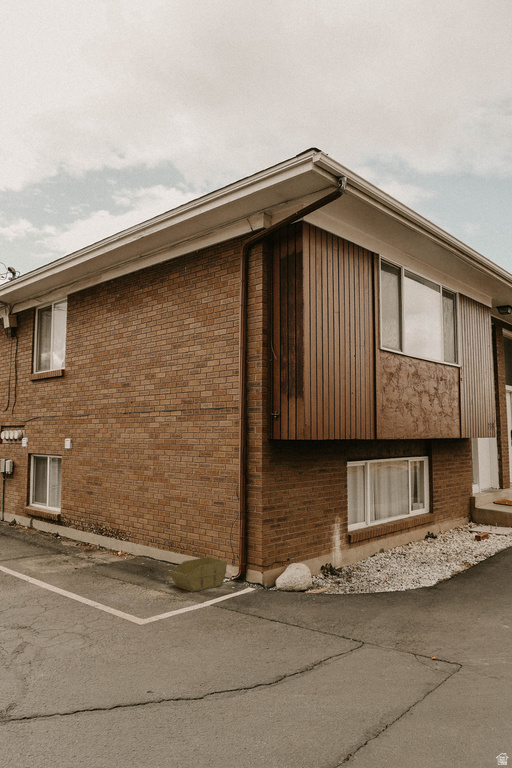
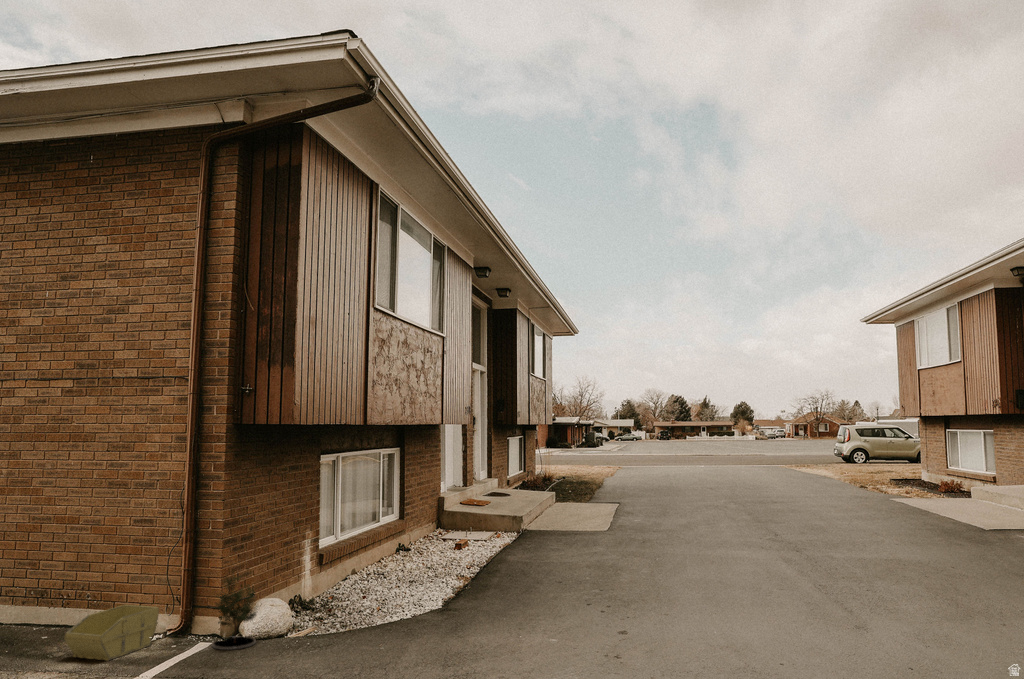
potted tree: none [255,539,287,597] -> present [212,571,256,650]

